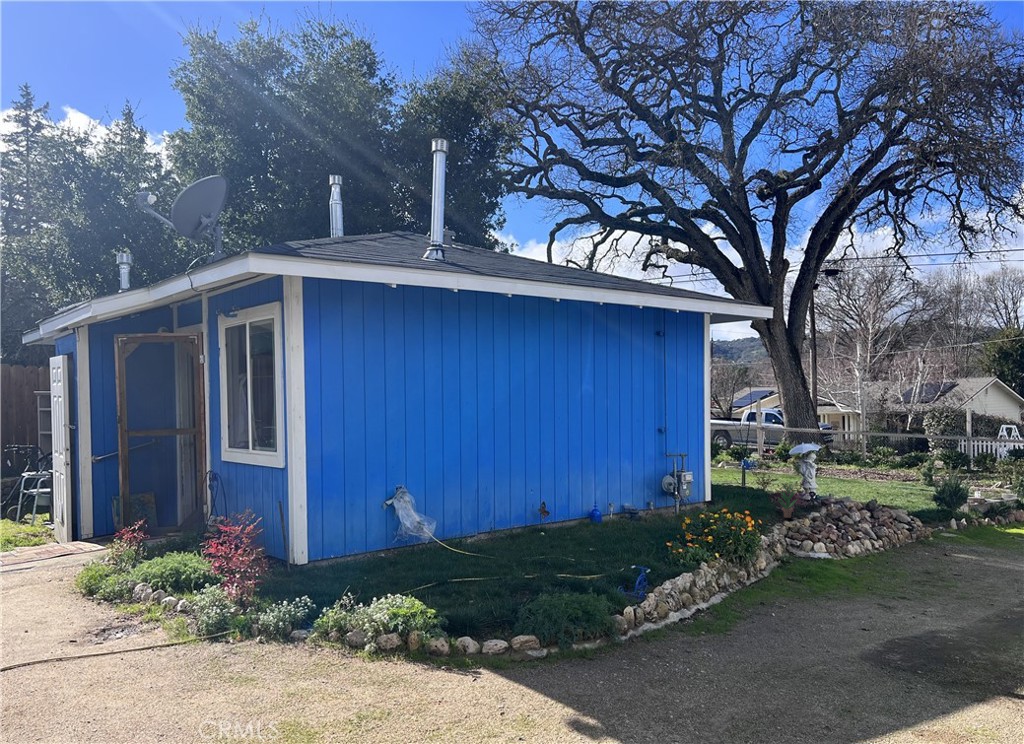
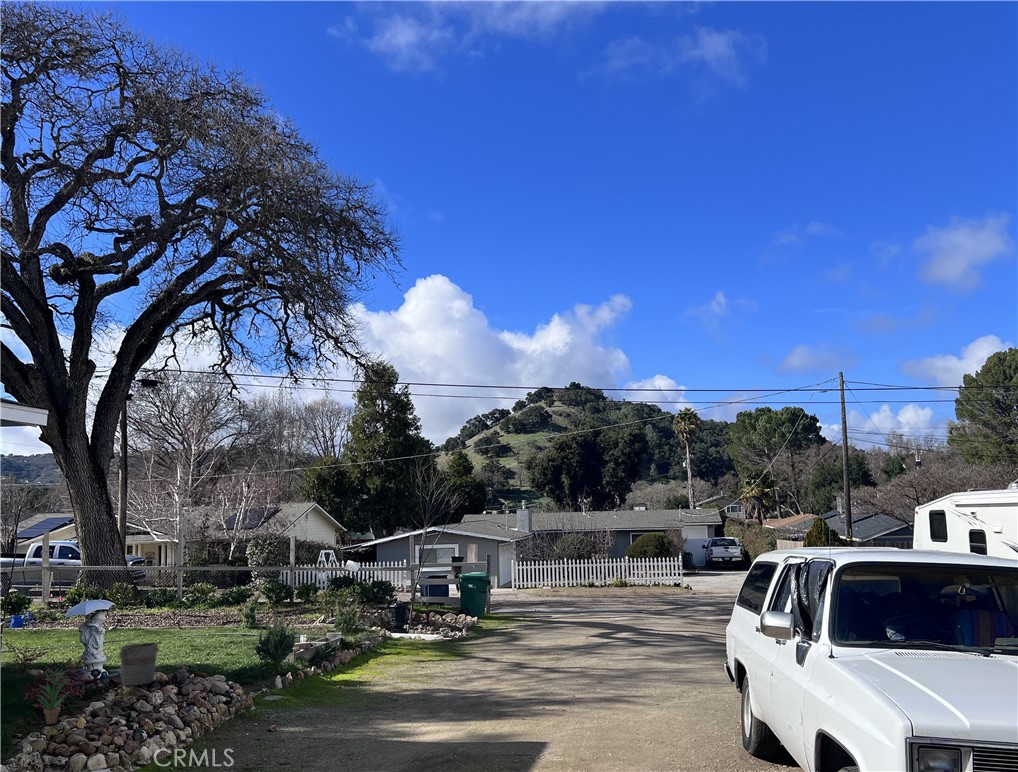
bucket: none [827,477,859,506] -> present [119,642,161,686]

